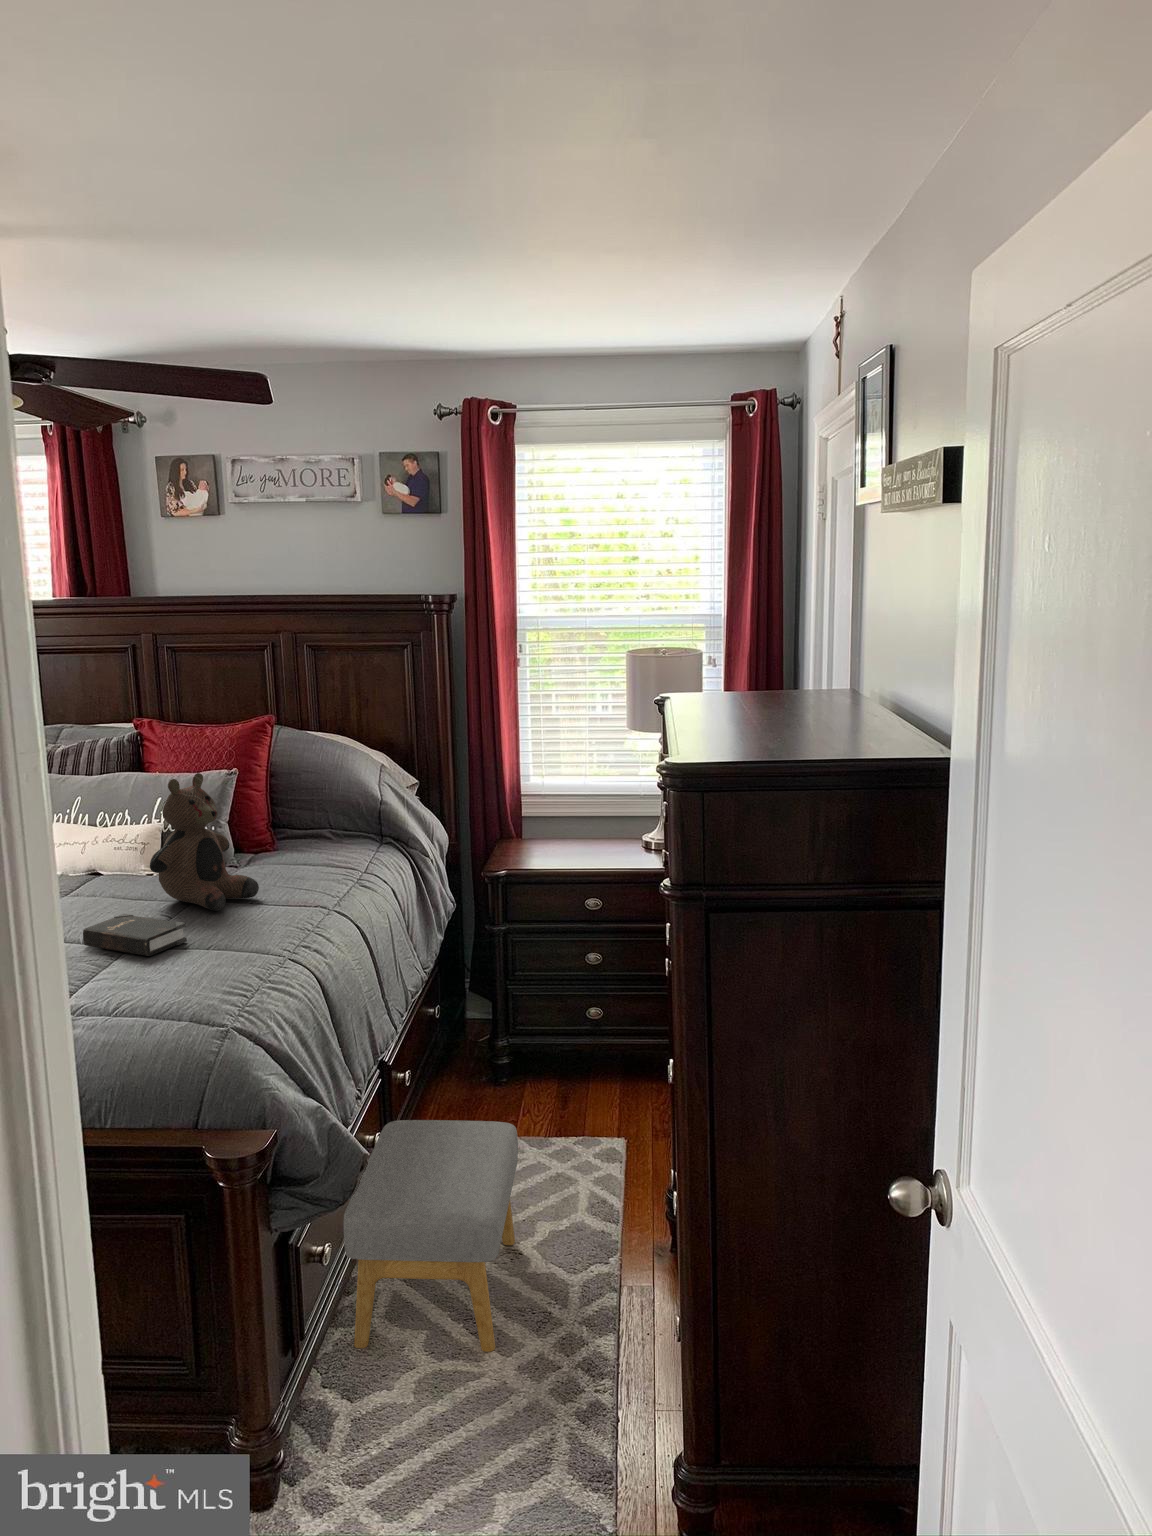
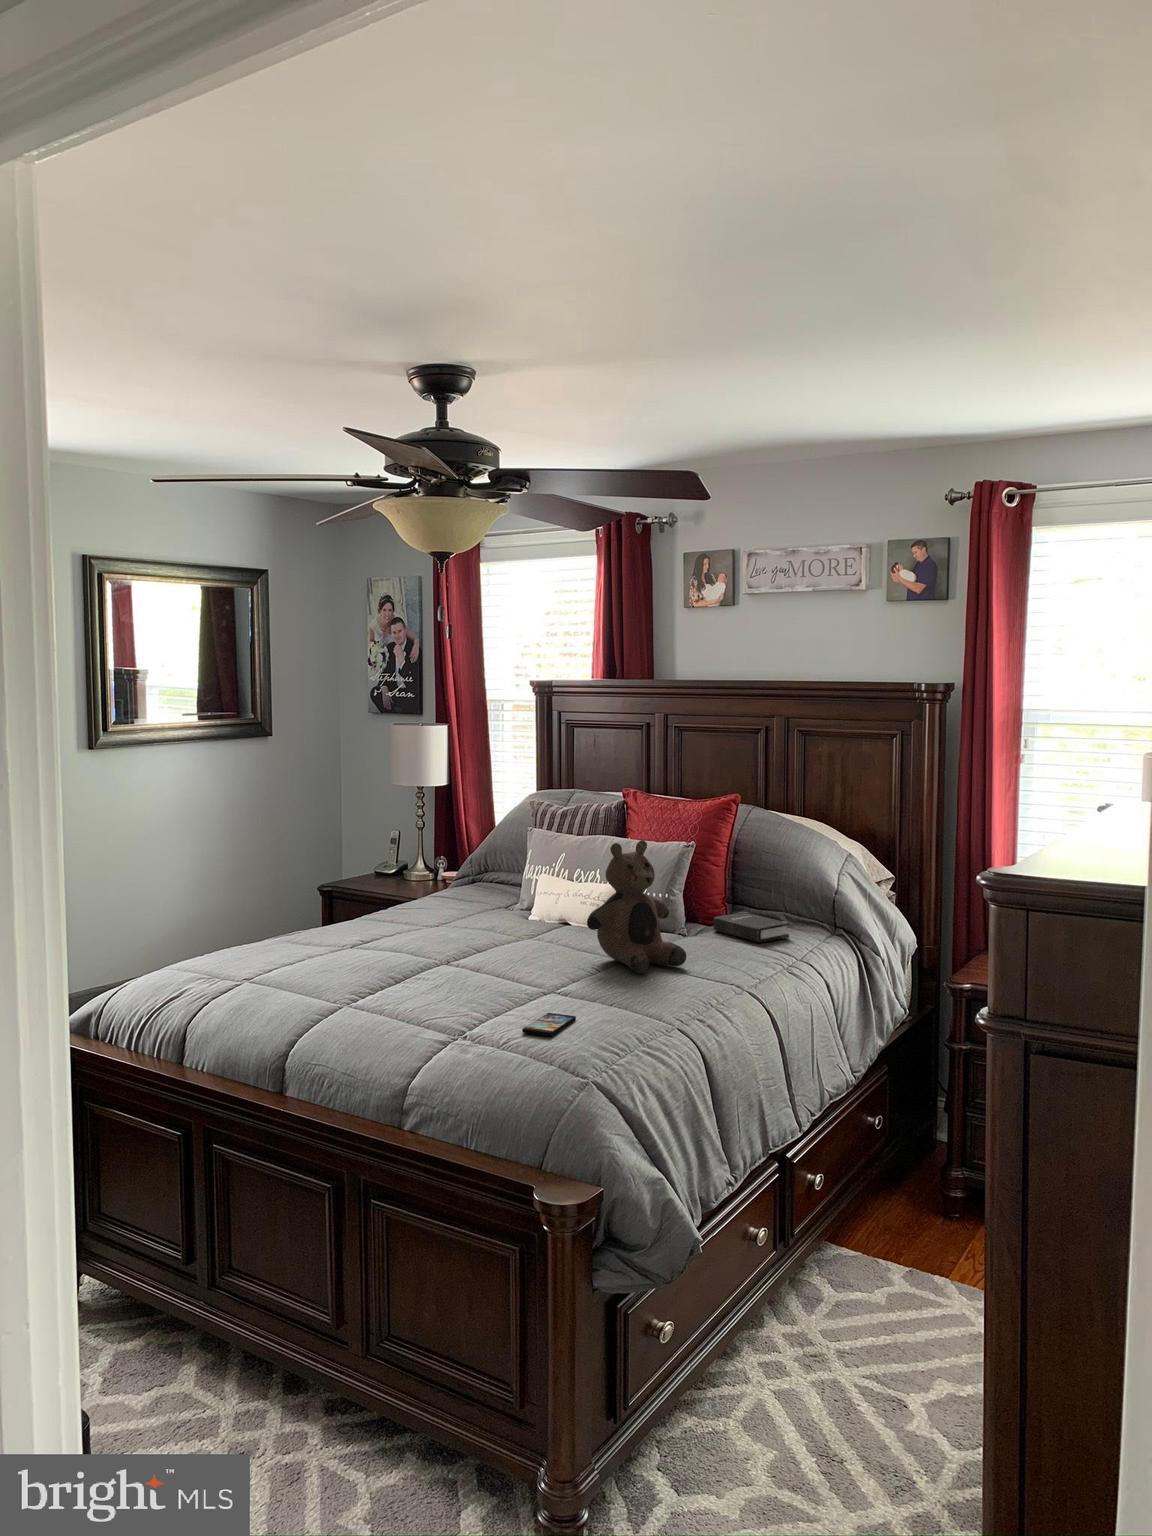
hardback book: present [83,914,187,956] -> present [713,912,789,942]
smartphone: none [130,966,180,993] -> present [522,1013,576,1036]
footstool: present [344,1120,518,1352] -> none [693,1220,912,1498]

